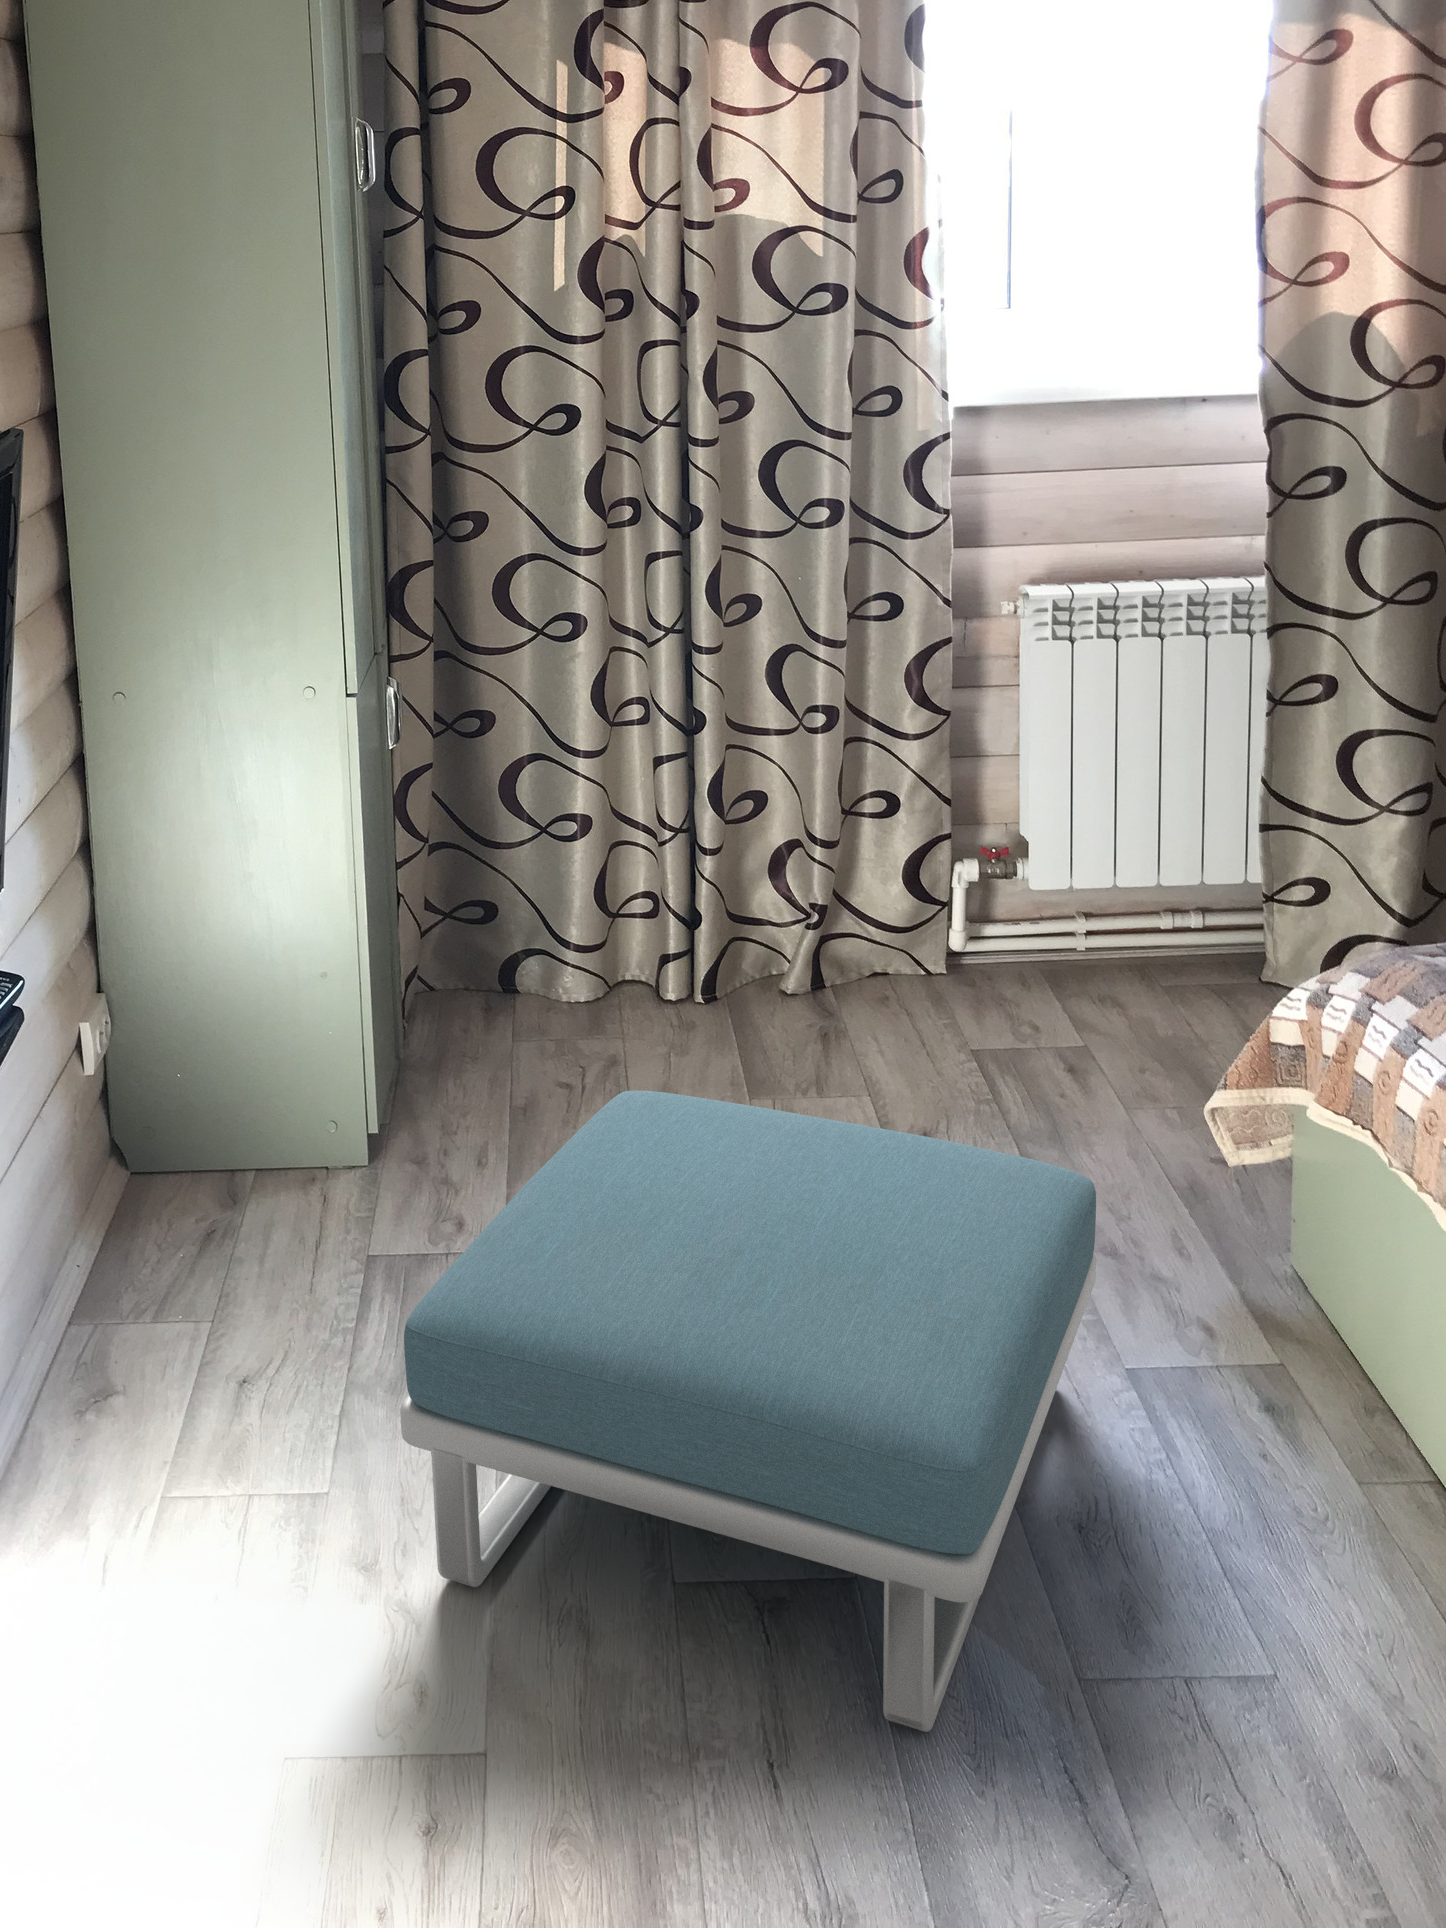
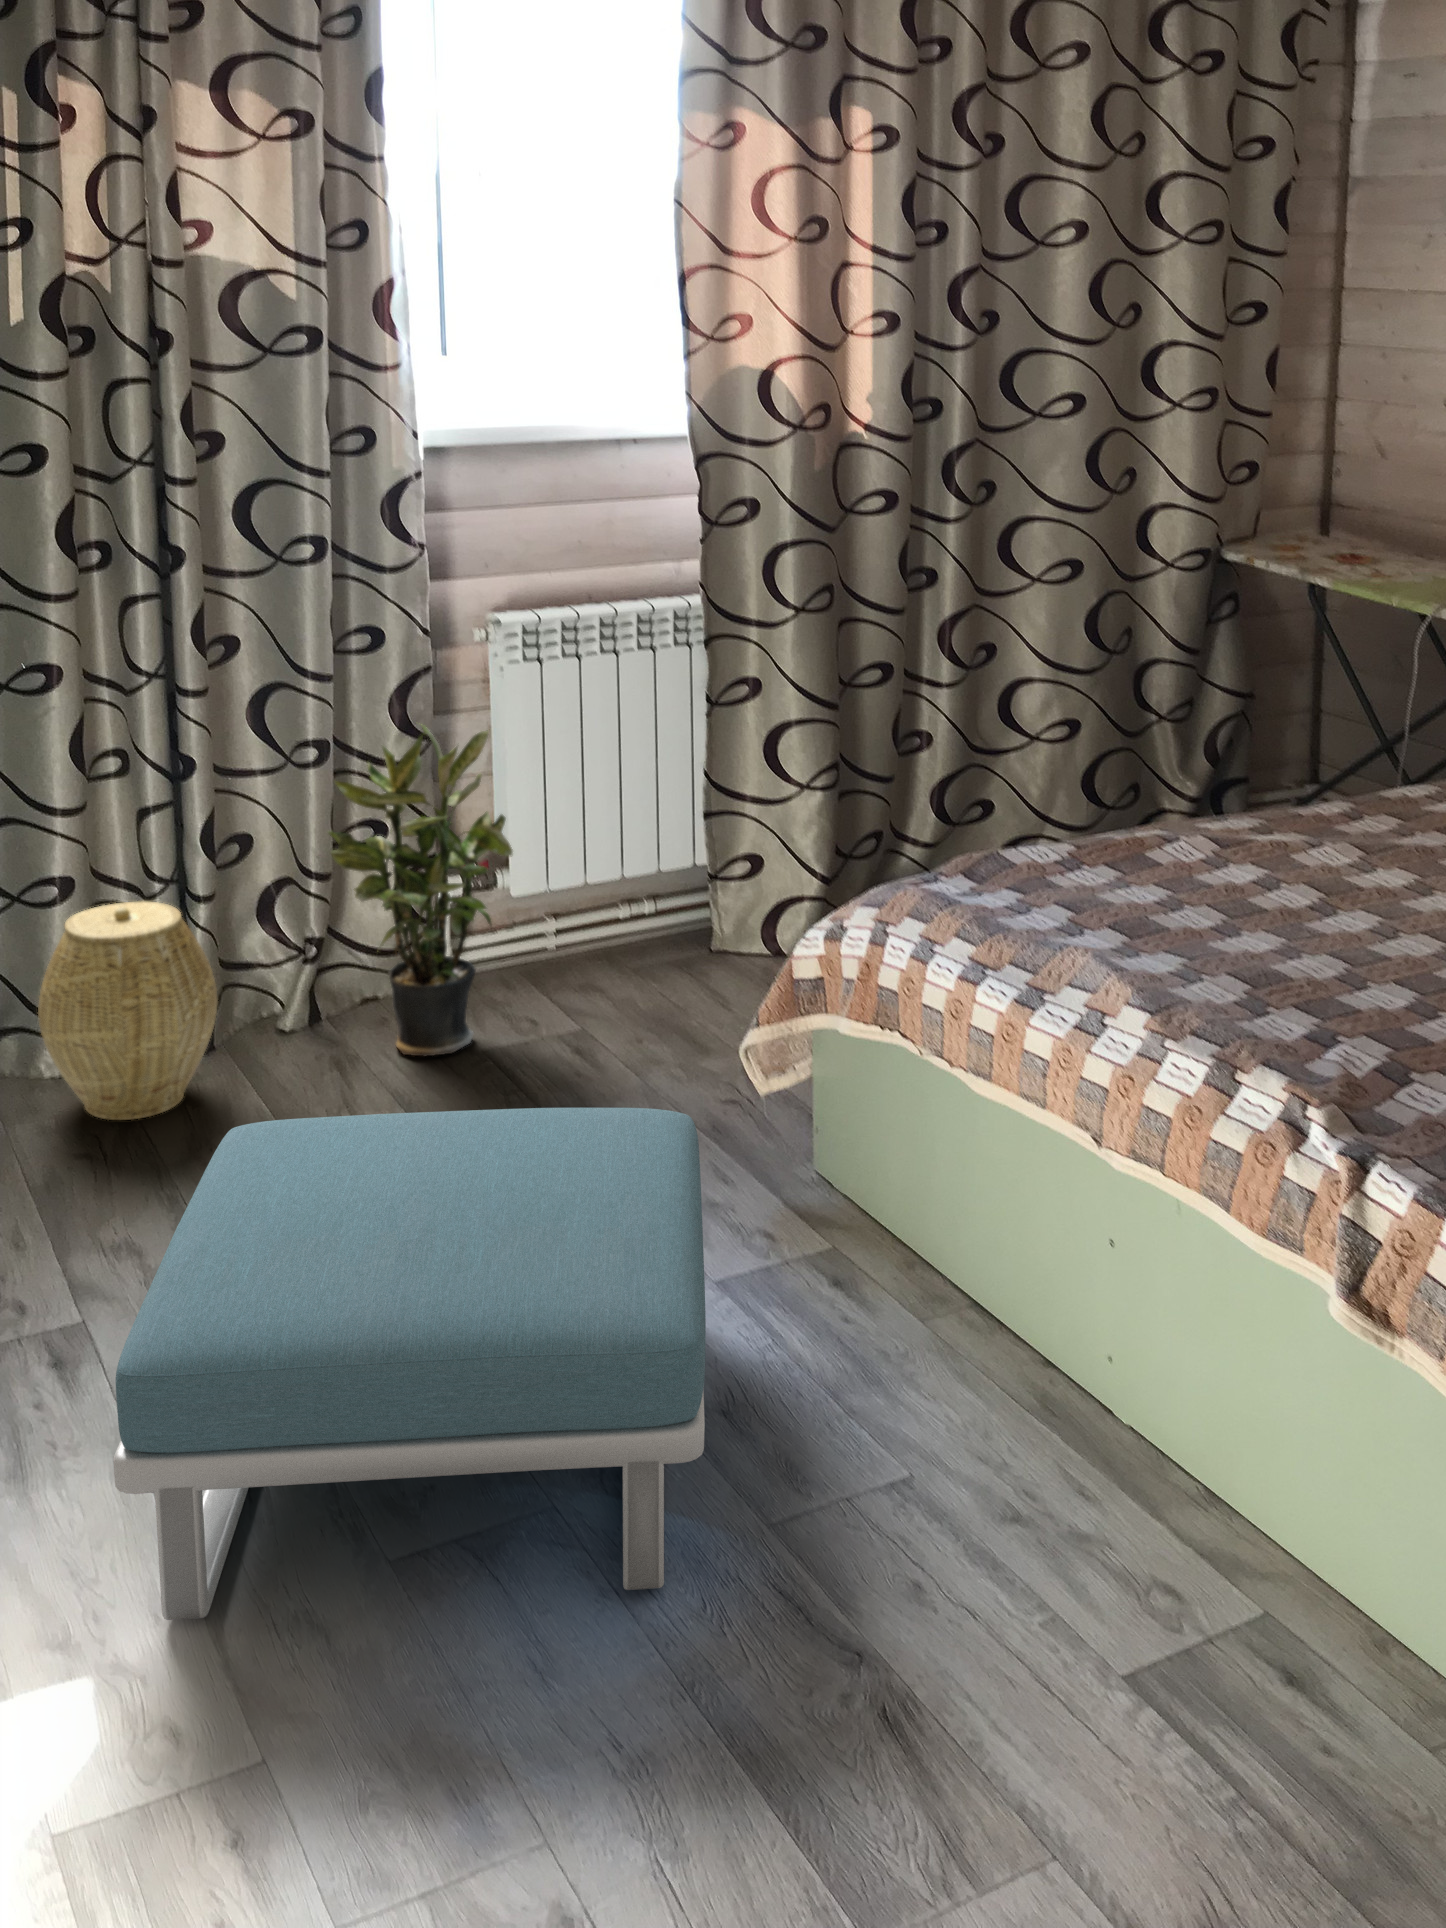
potted plant: none [818,695,1012,1045] -> present [328,726,513,1056]
woven basket: none [545,845,704,1054] -> present [38,901,217,1120]

